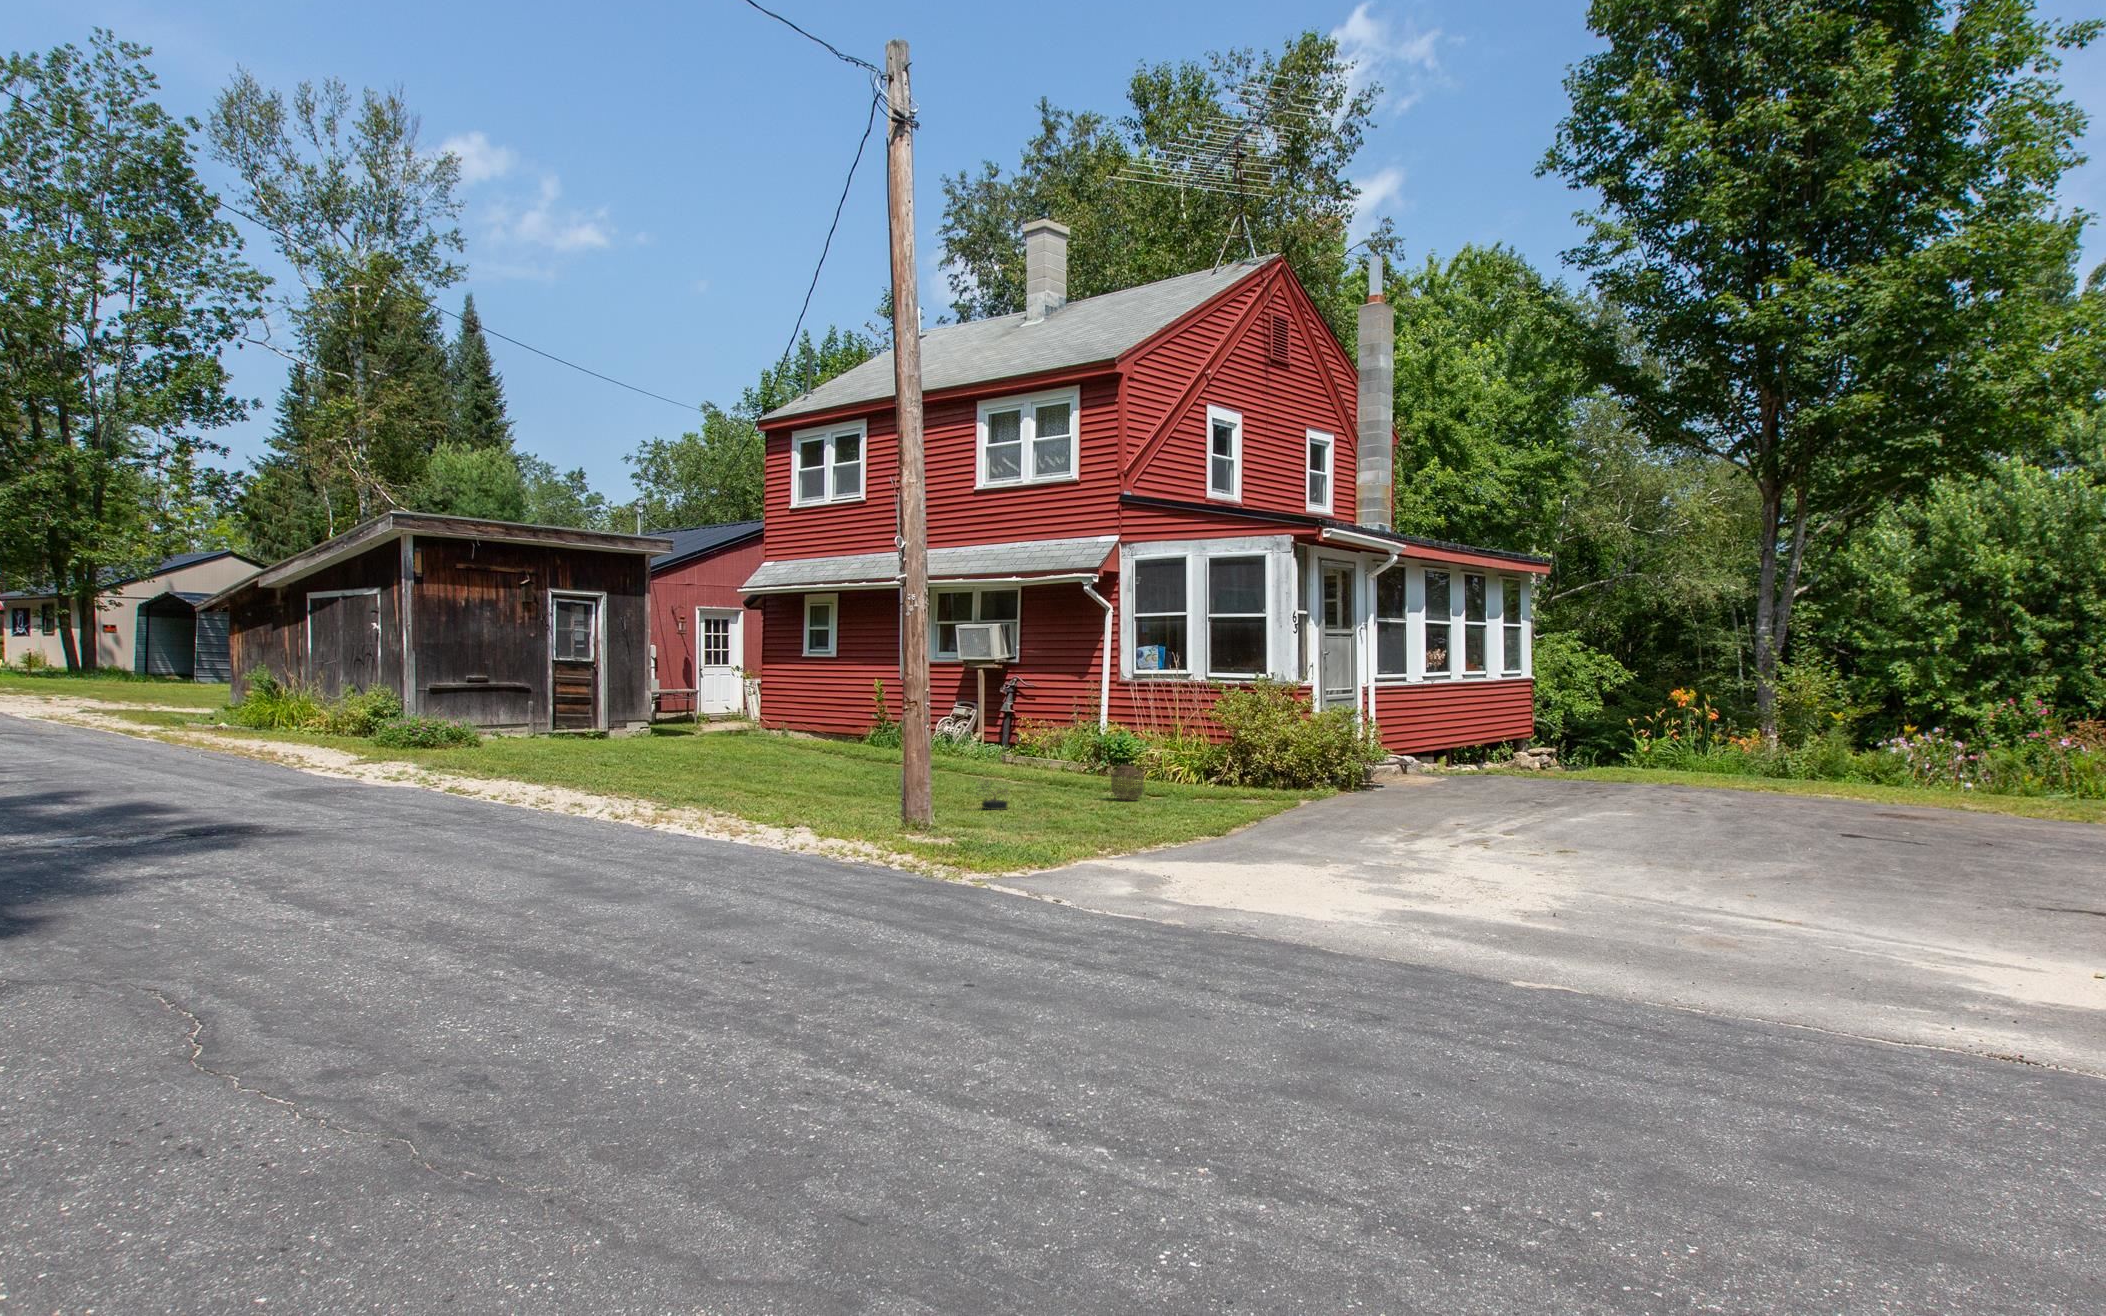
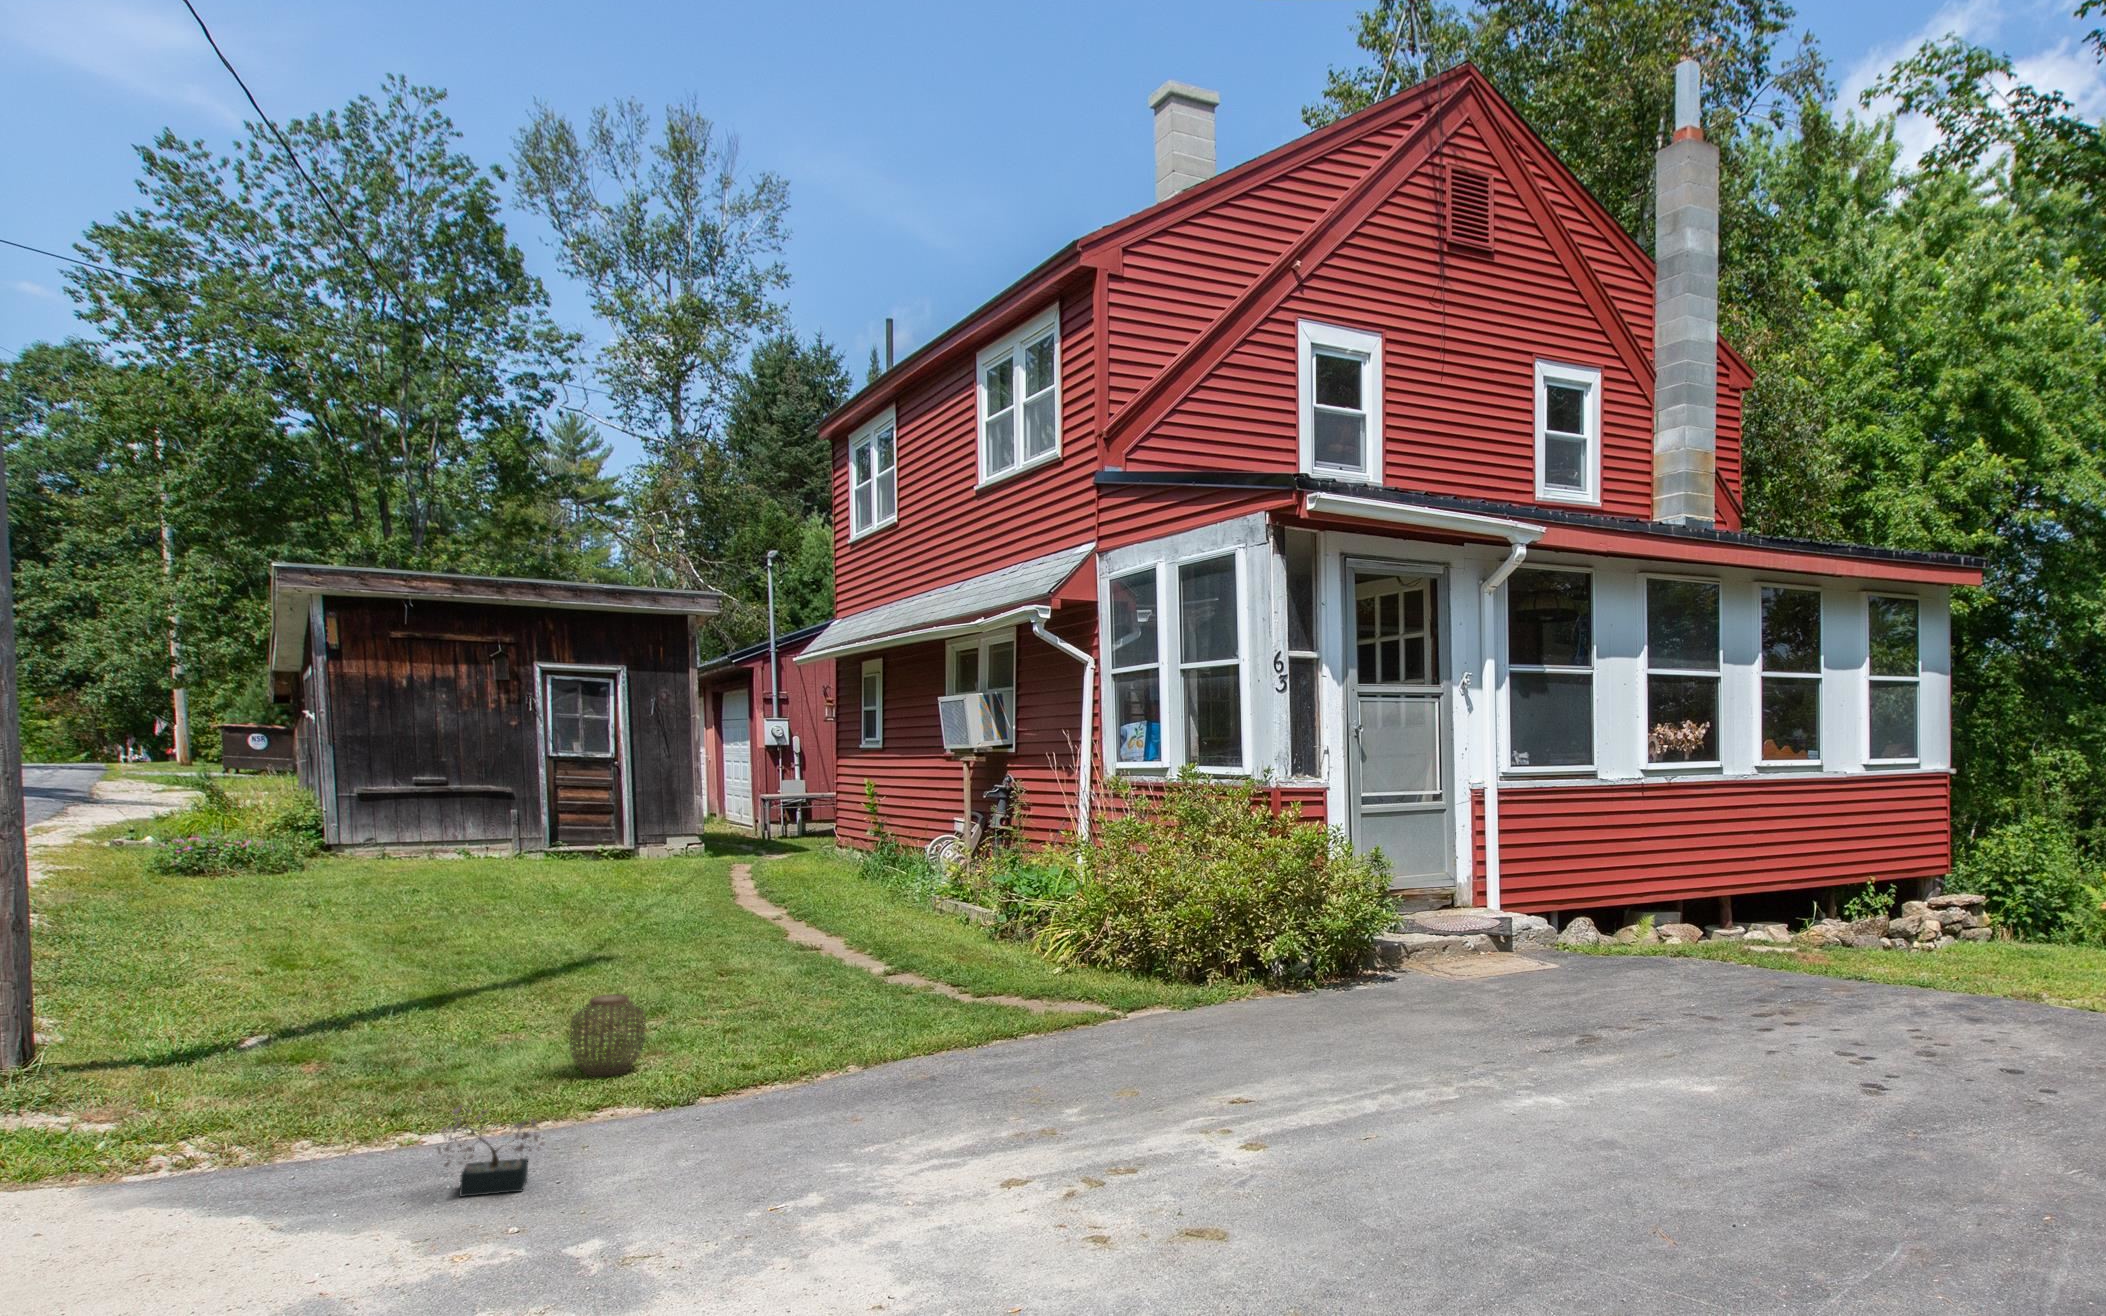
decorative plant: present [977,782,1008,810] -> present [438,1105,545,1197]

